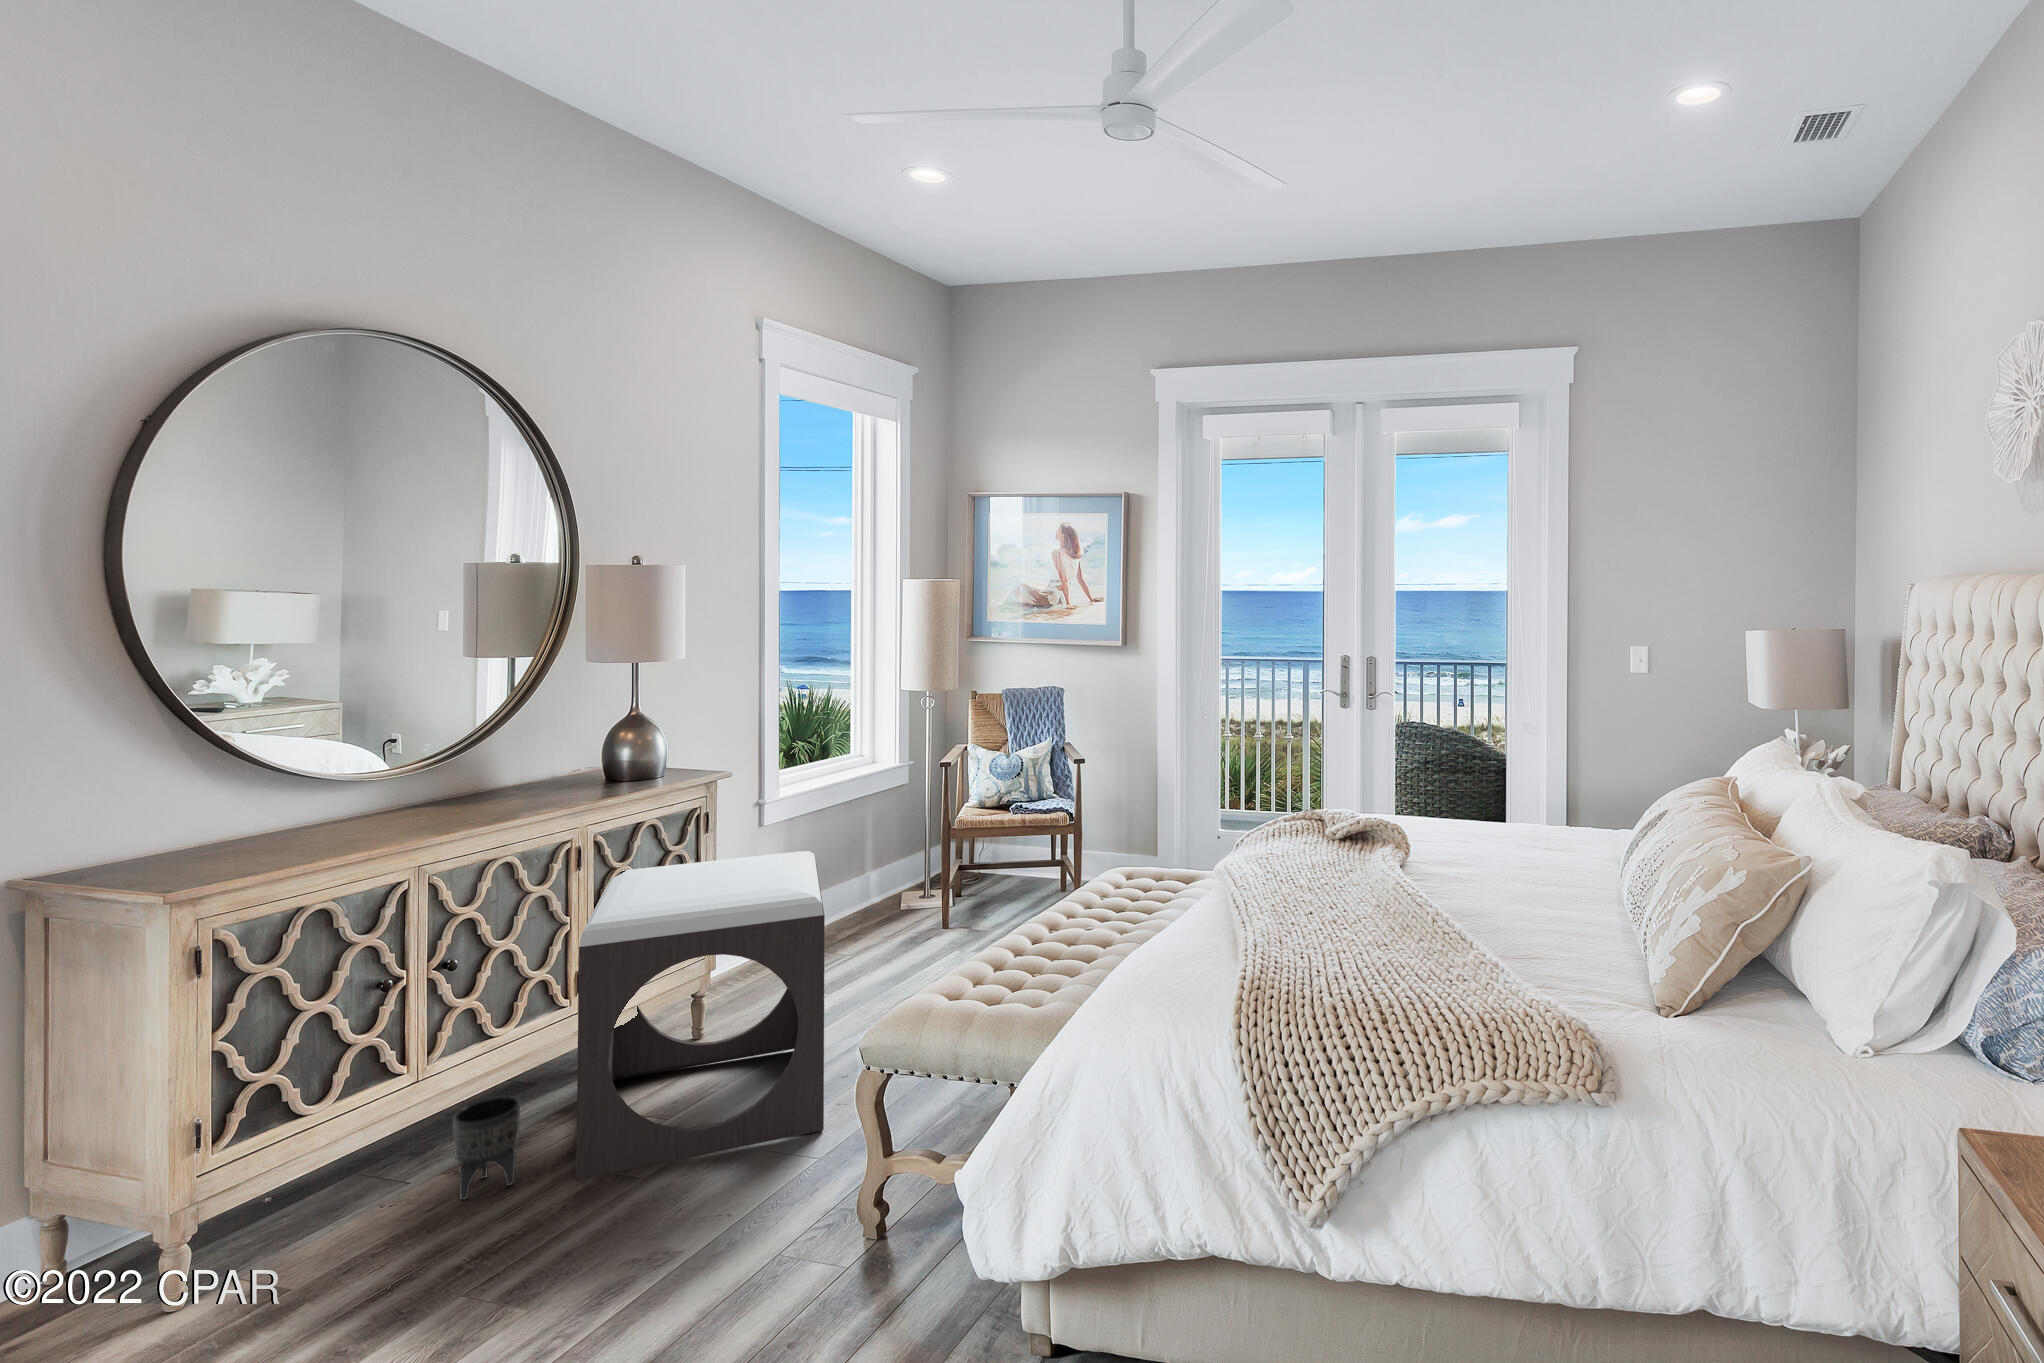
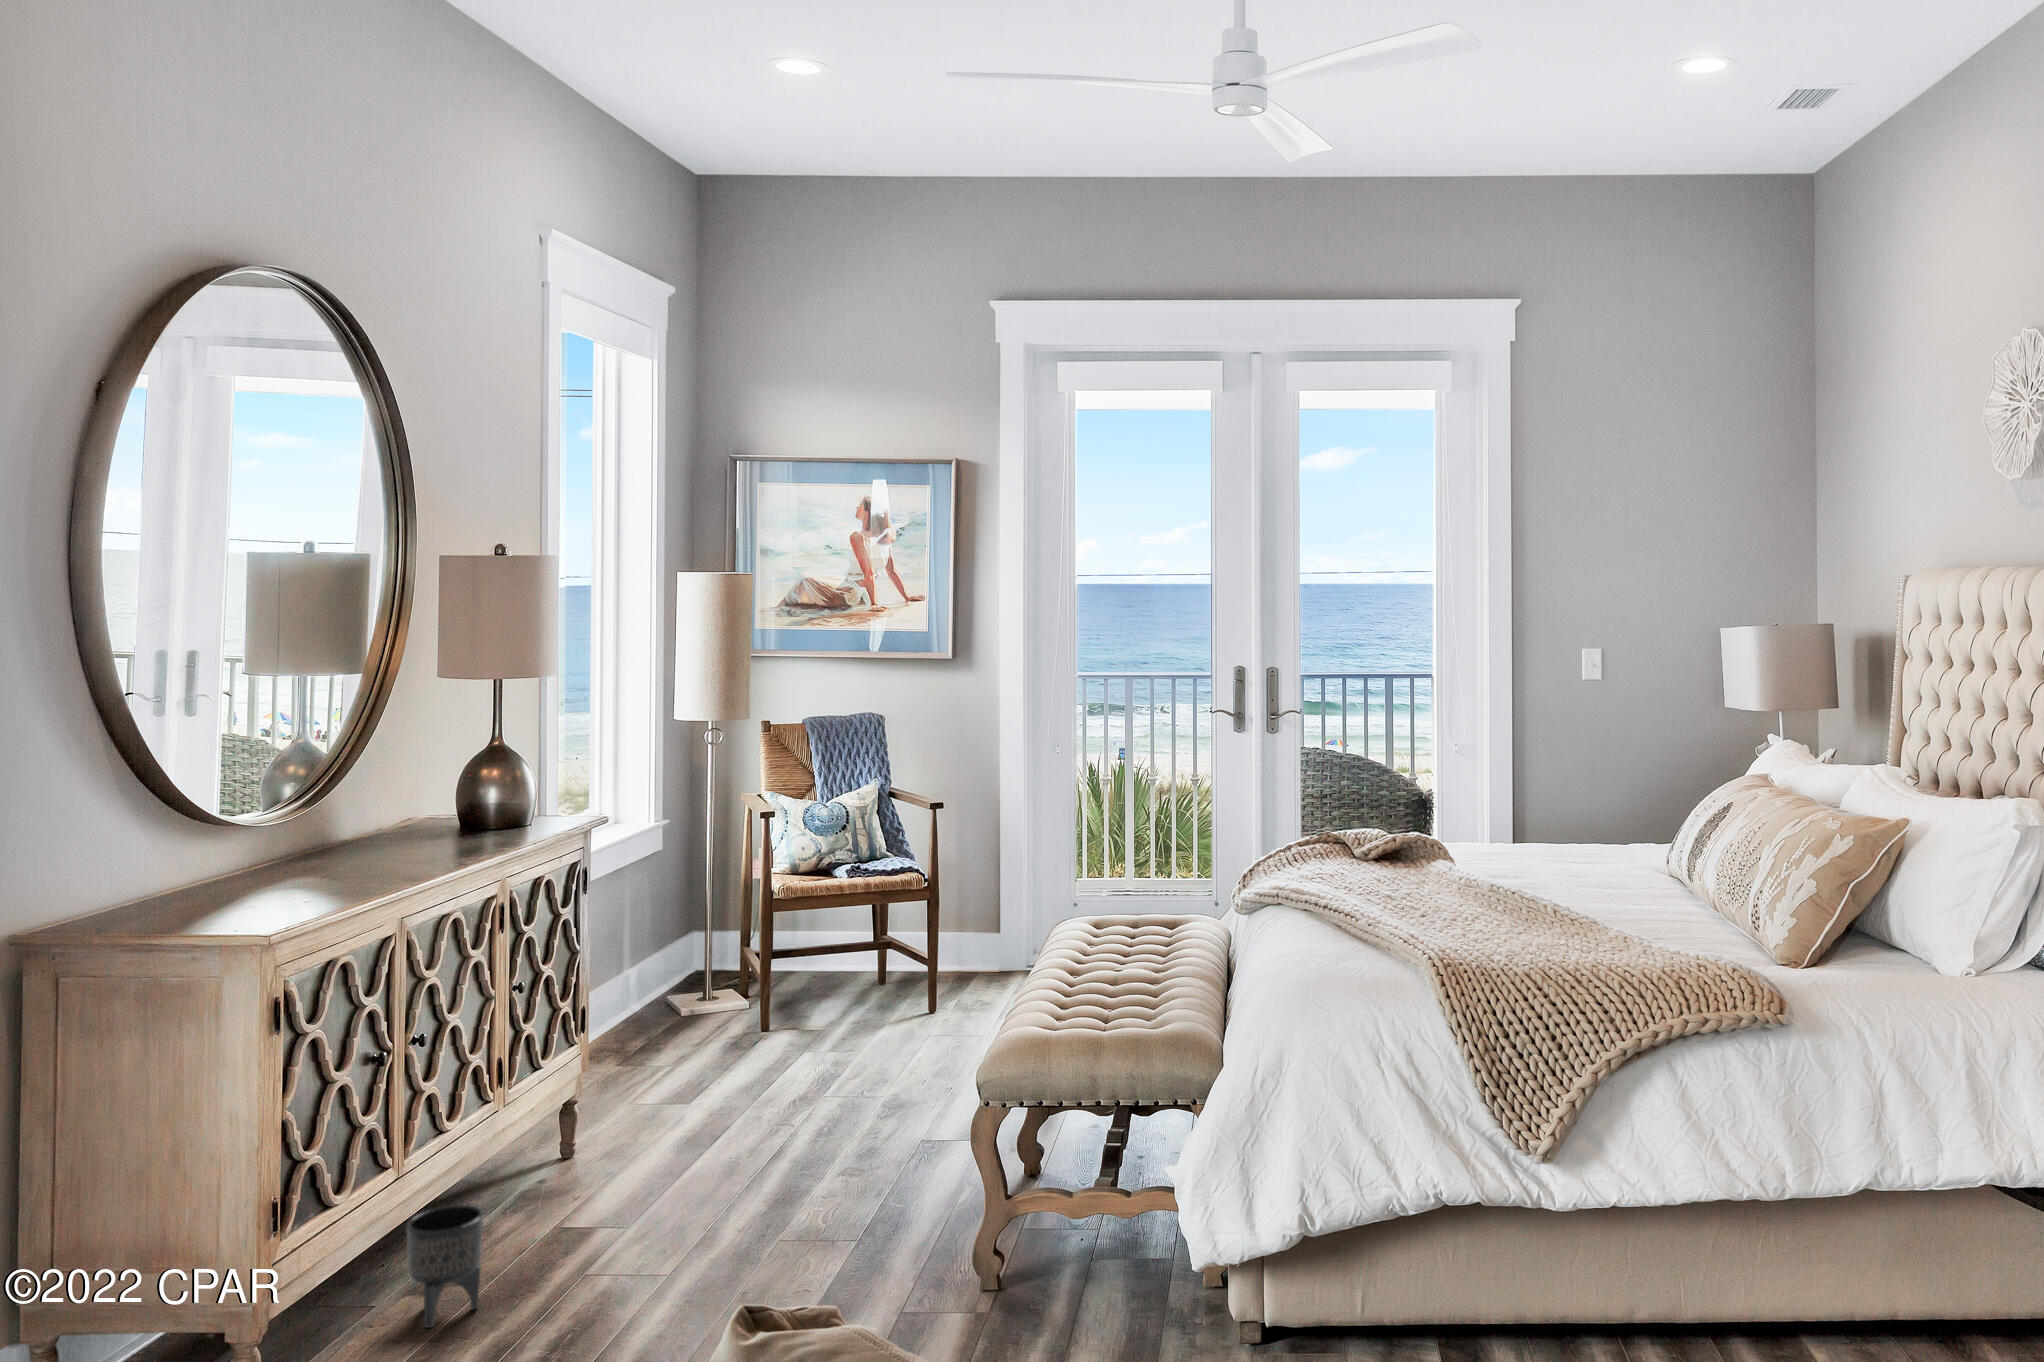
footstool: present [576,851,825,1180] -> none [475,908,821,1296]

